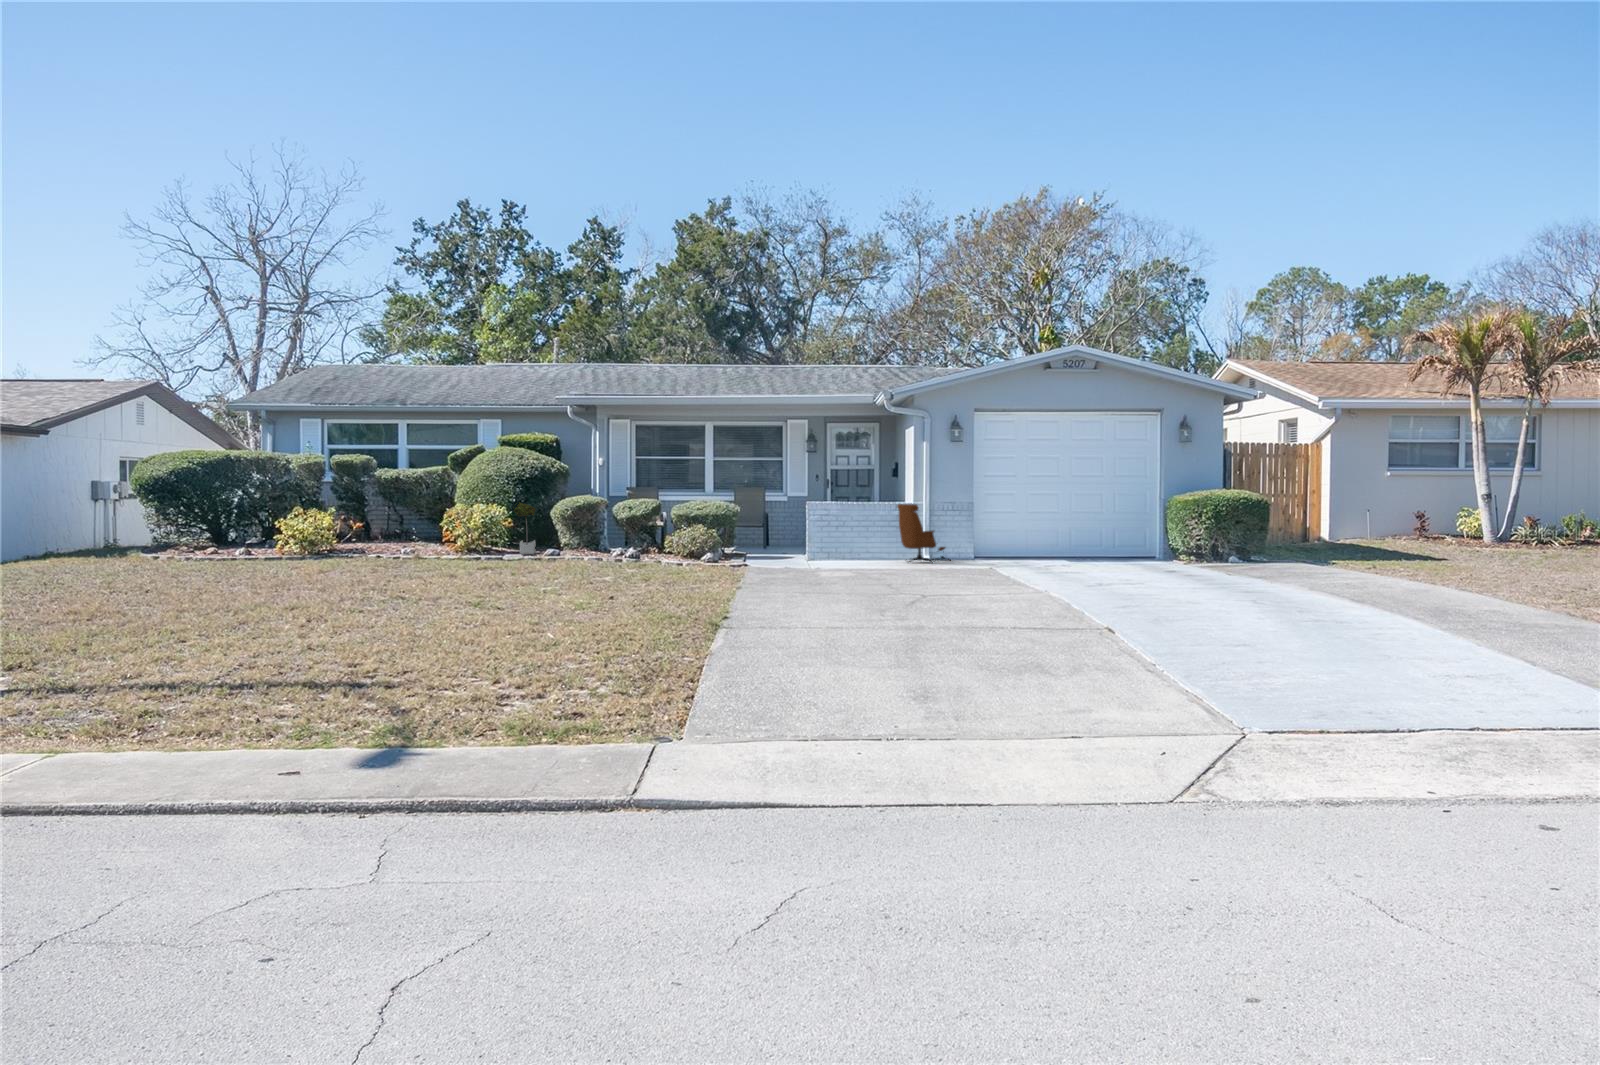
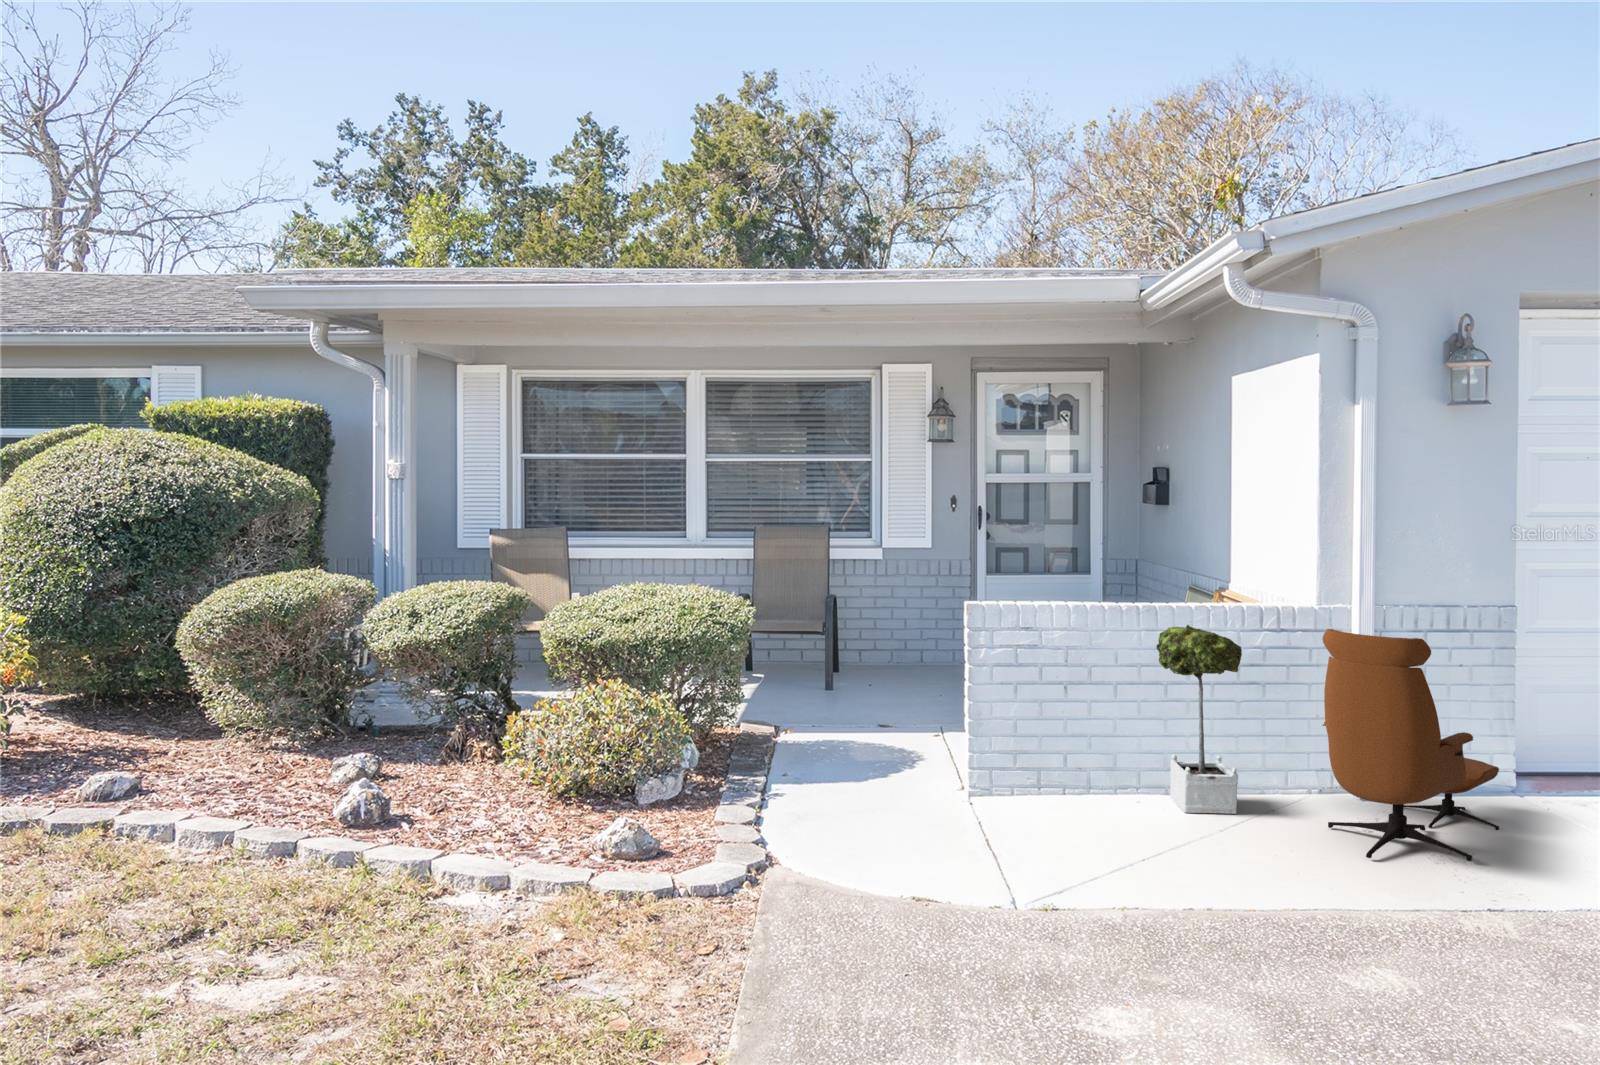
potted tree: present [514,502,536,554] -> present [1156,625,1242,814]

